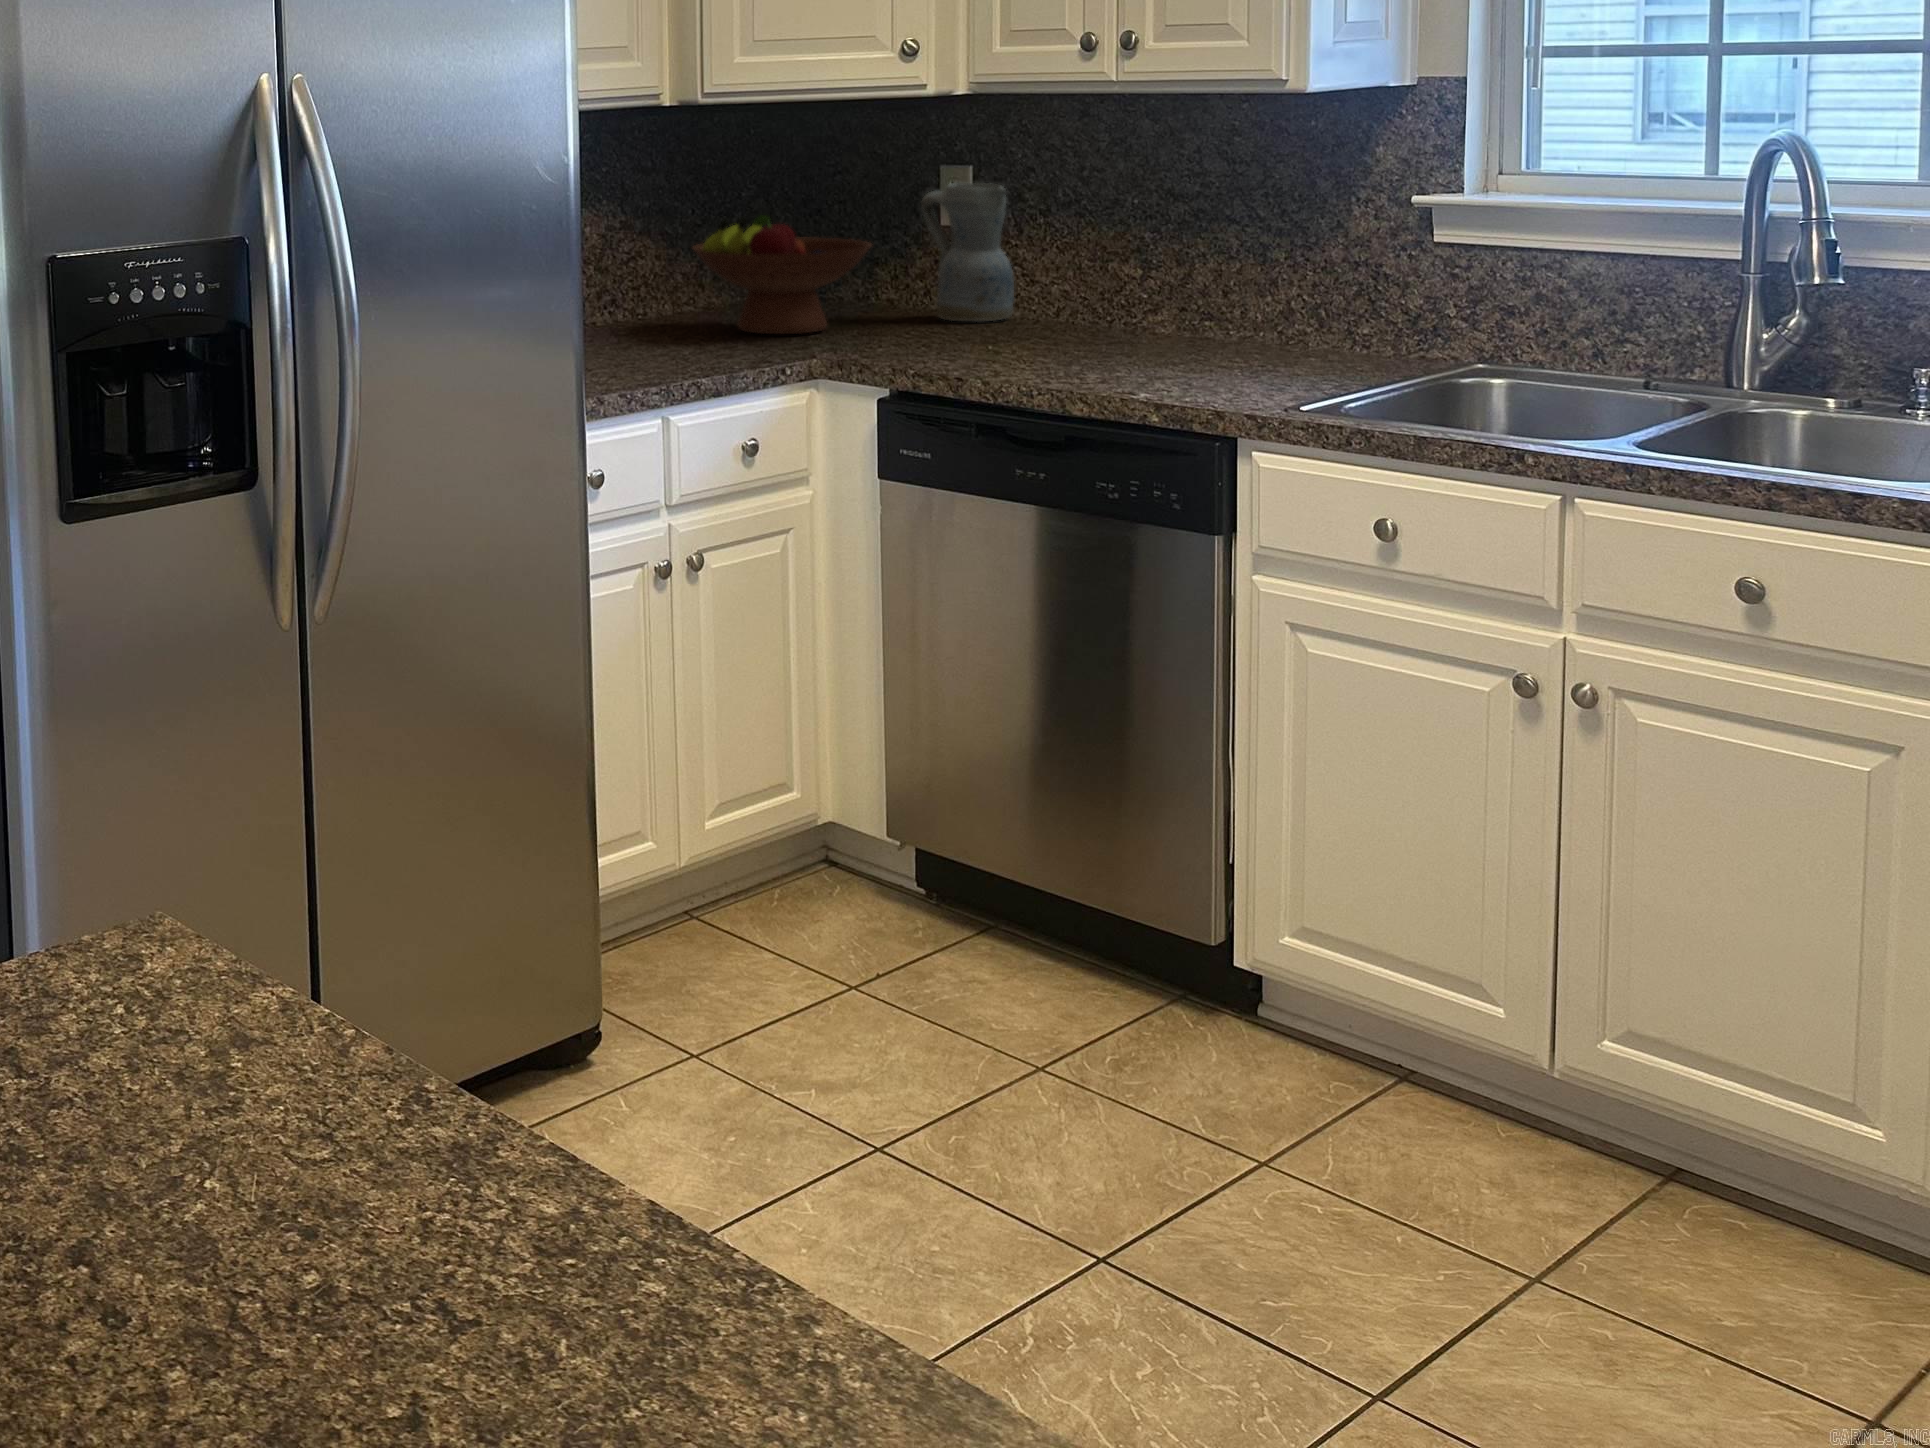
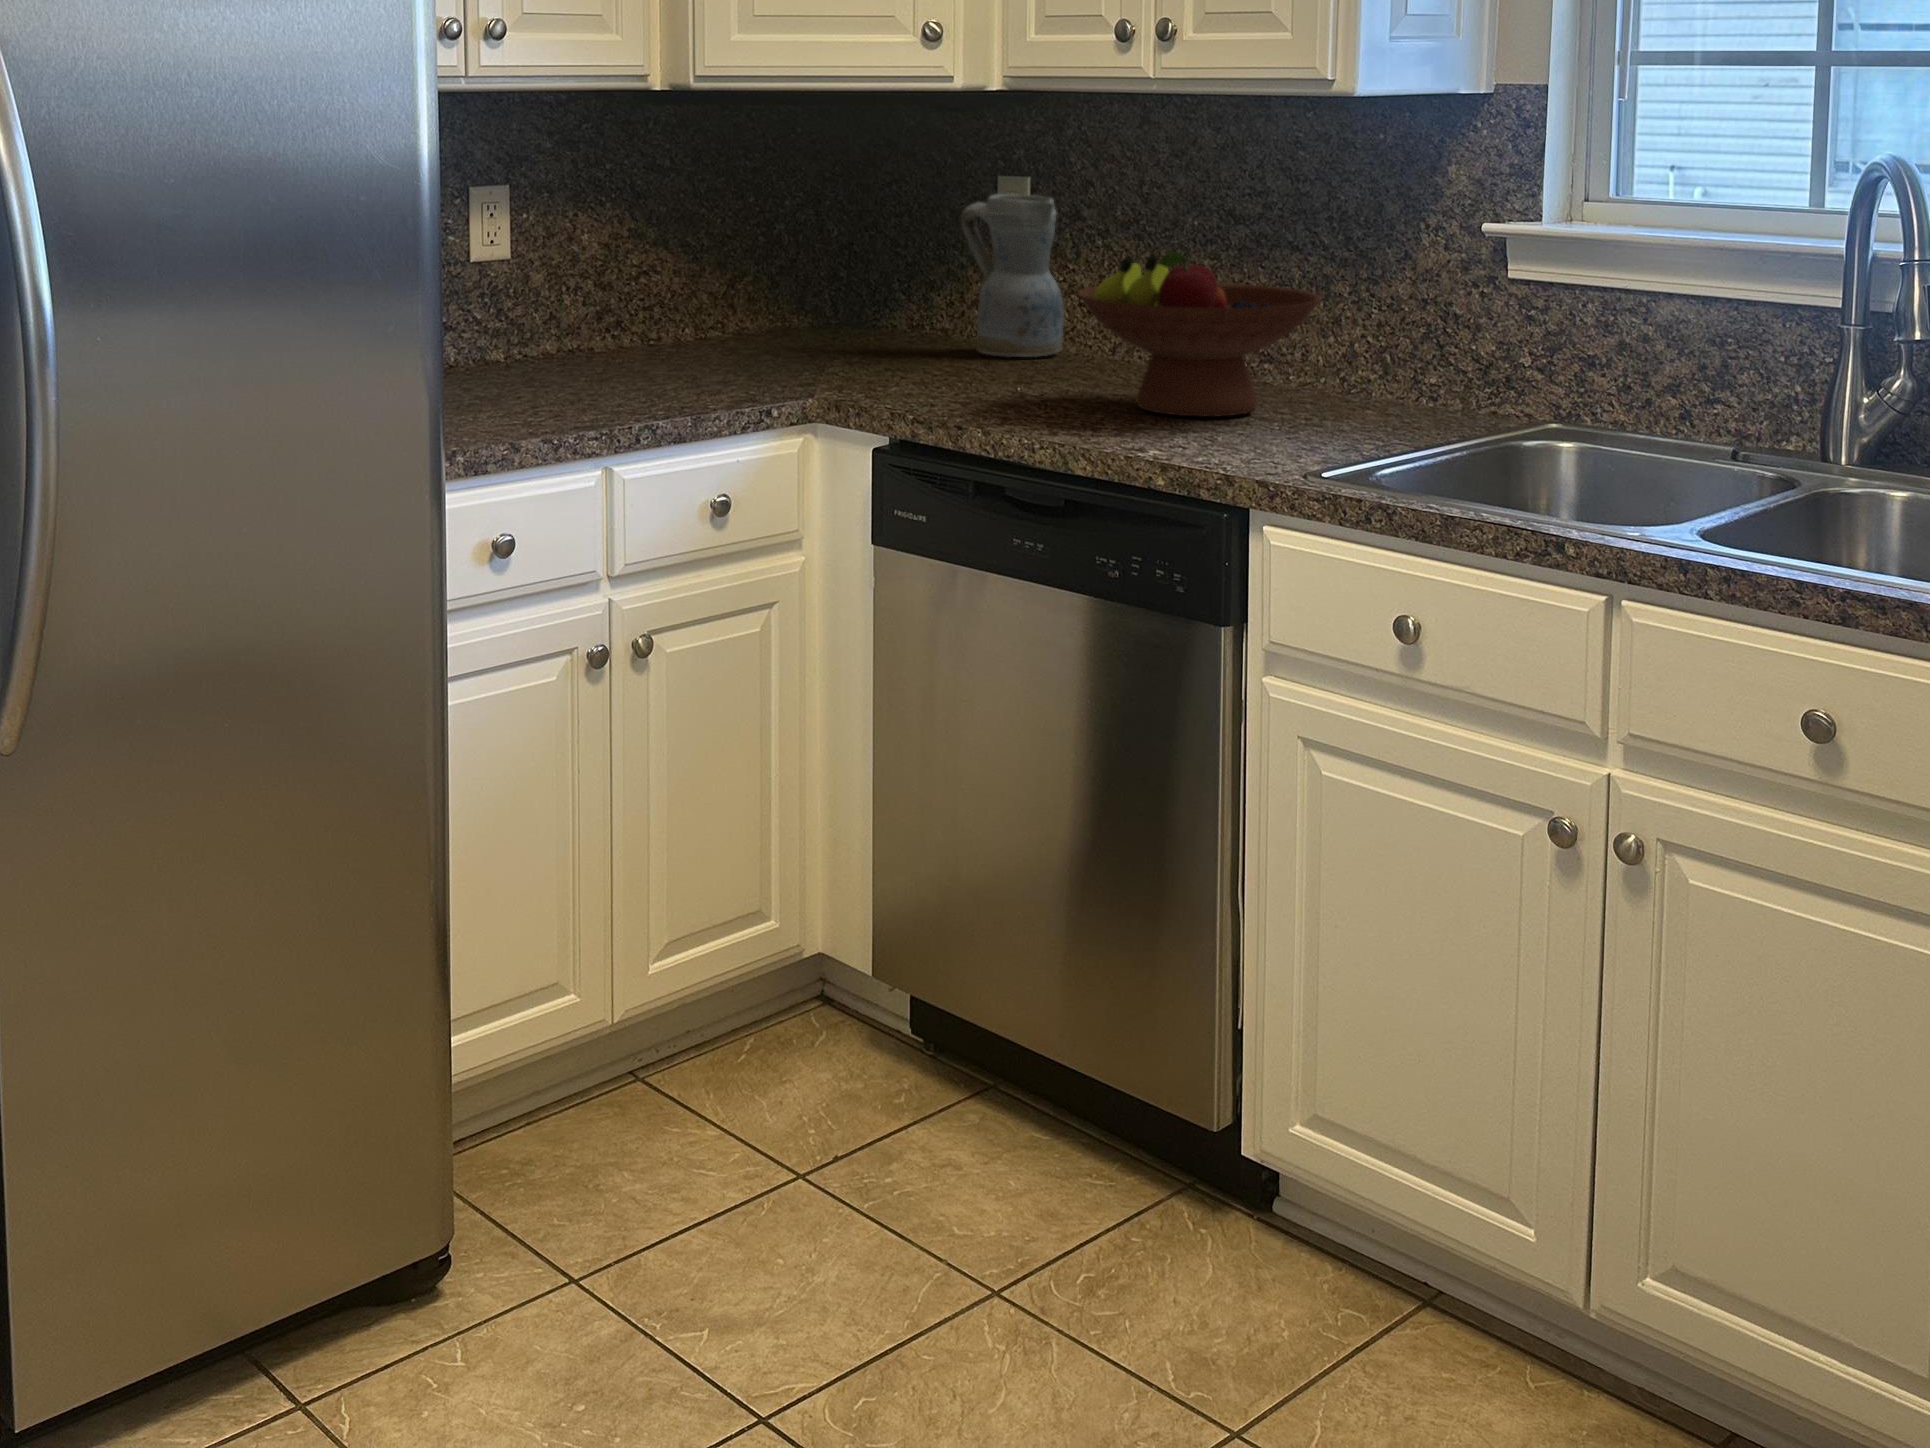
fruit bowl: present [693,215,872,334] -> present [1078,252,1322,416]

